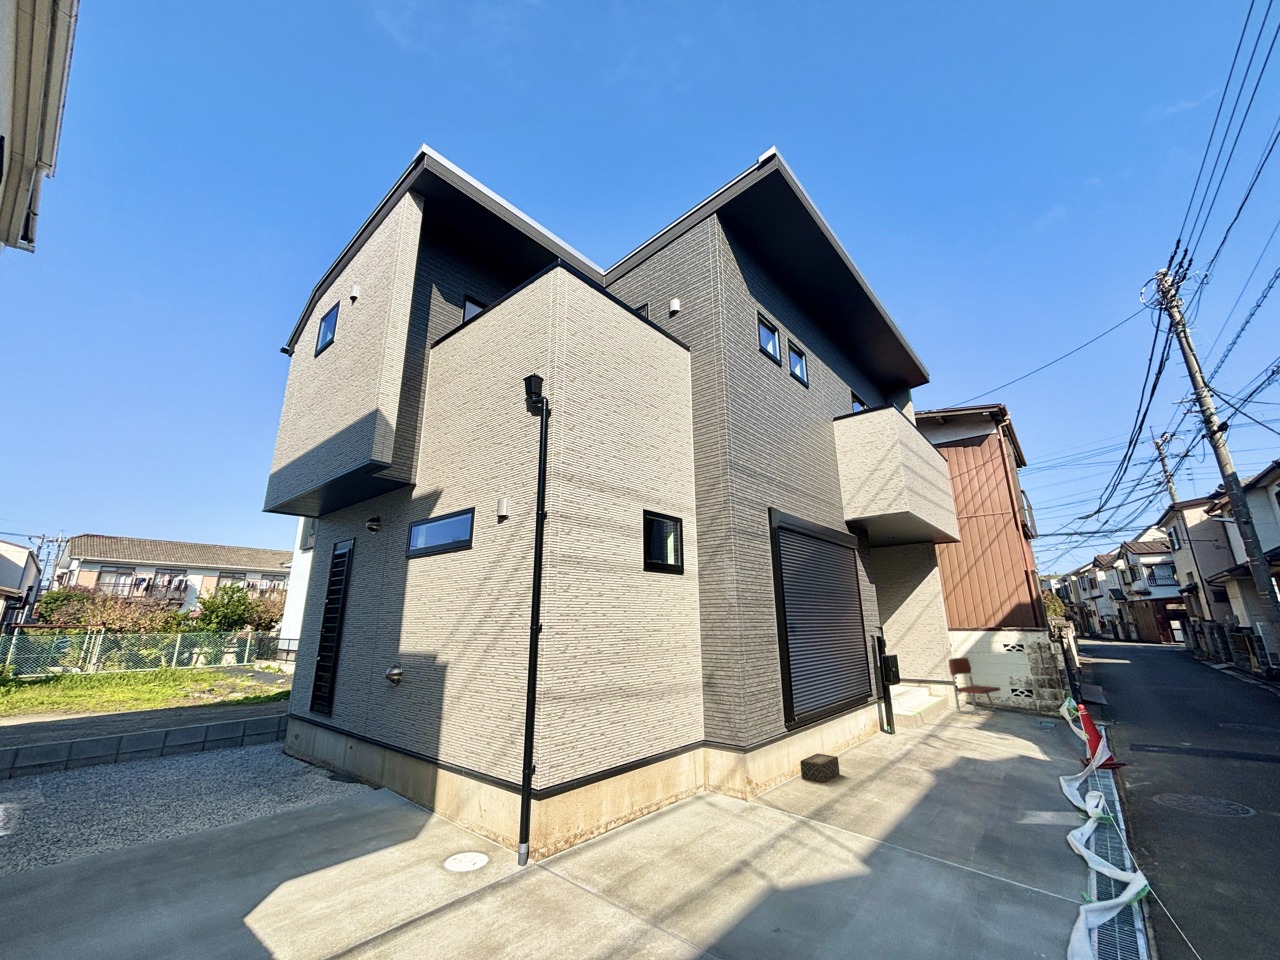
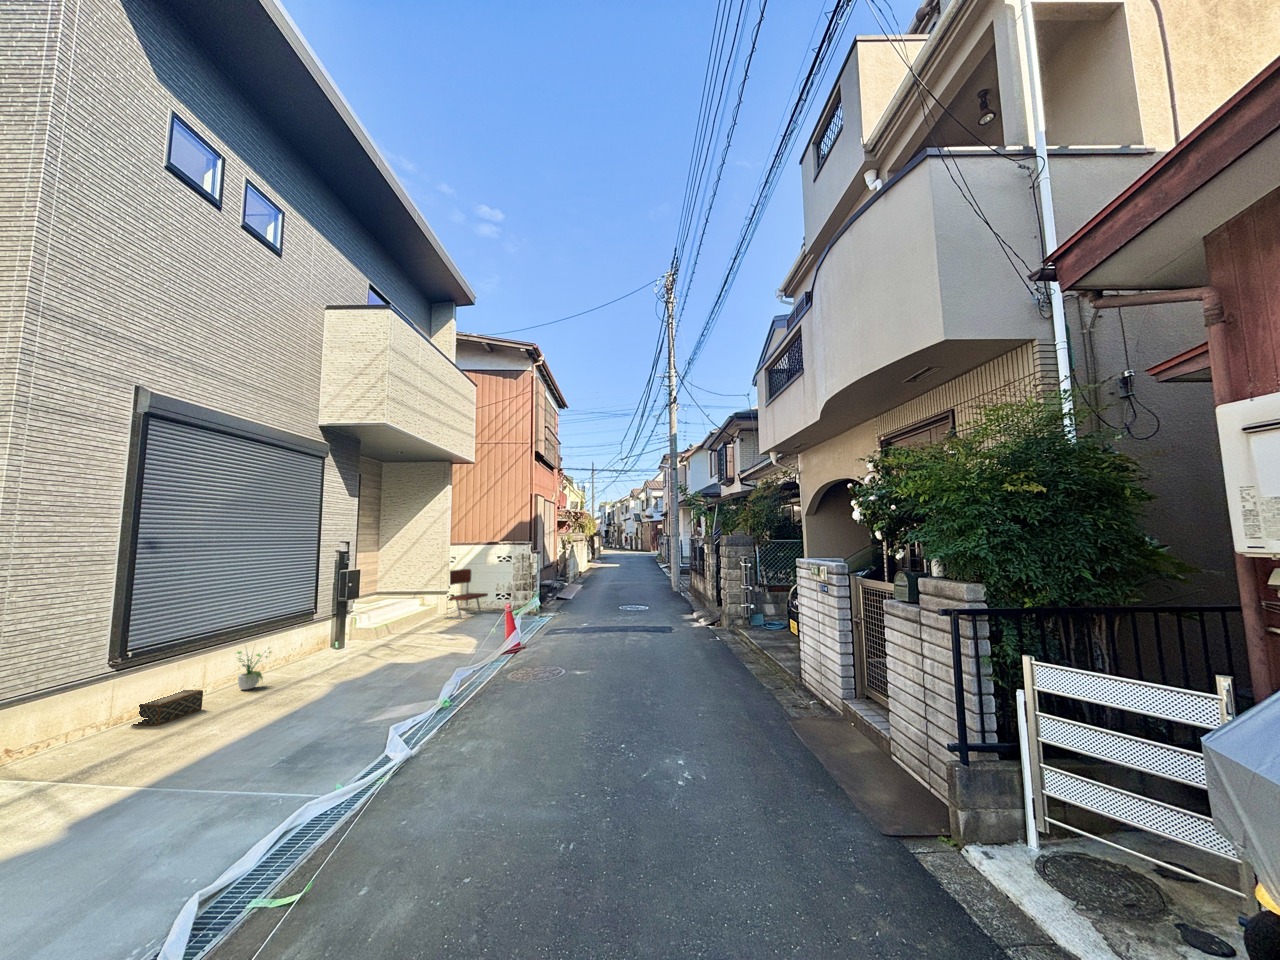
potted plant: none [836,715,866,762] -> present [237,651,270,690]

